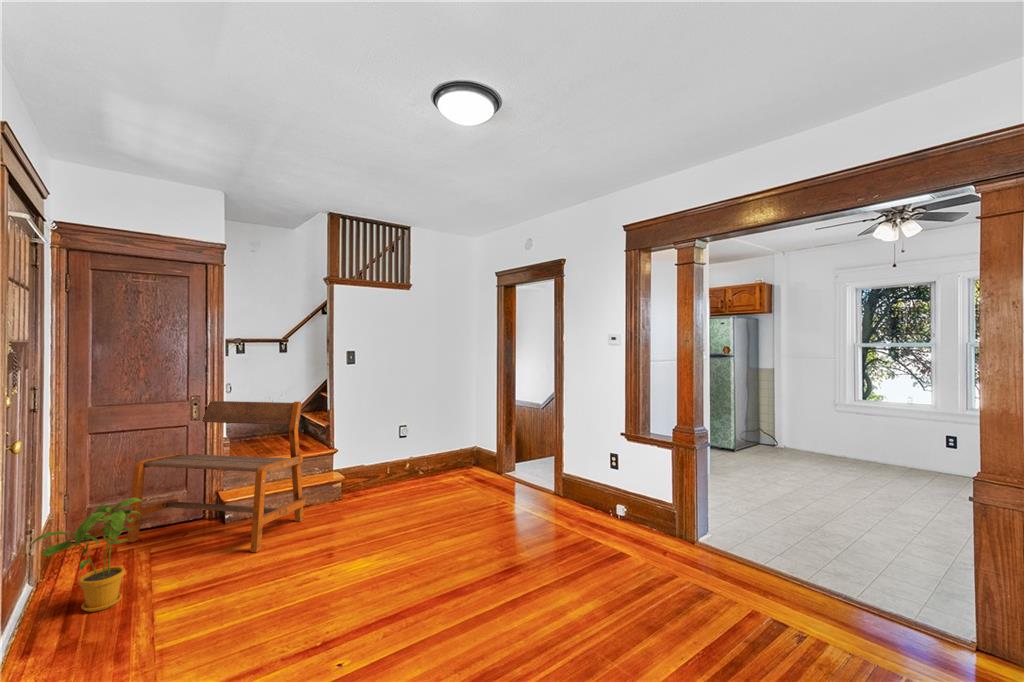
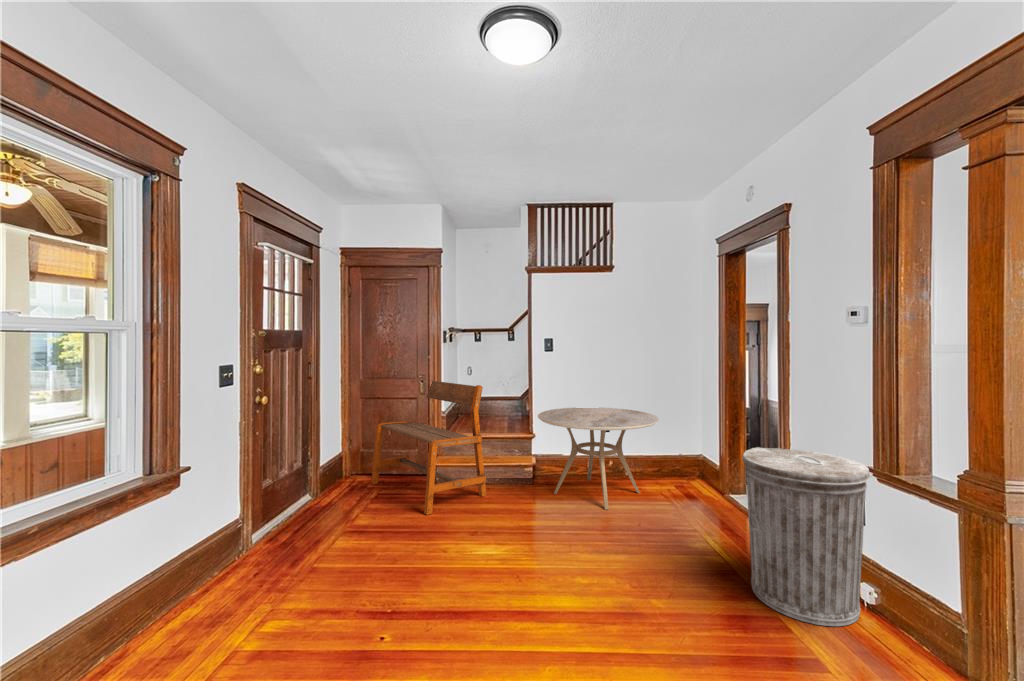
dining table: none [353,415,465,505] -> present [538,407,659,510]
trash can: none [558,428,629,535] -> present [743,448,870,626]
house plant: present [31,498,142,612] -> none [274,450,343,530]

